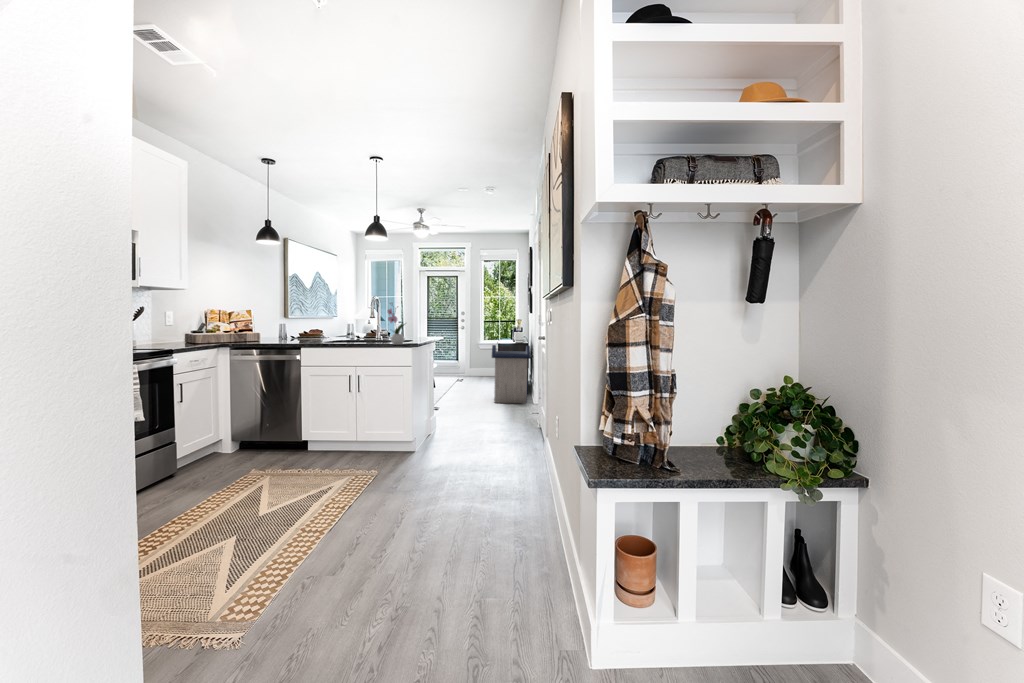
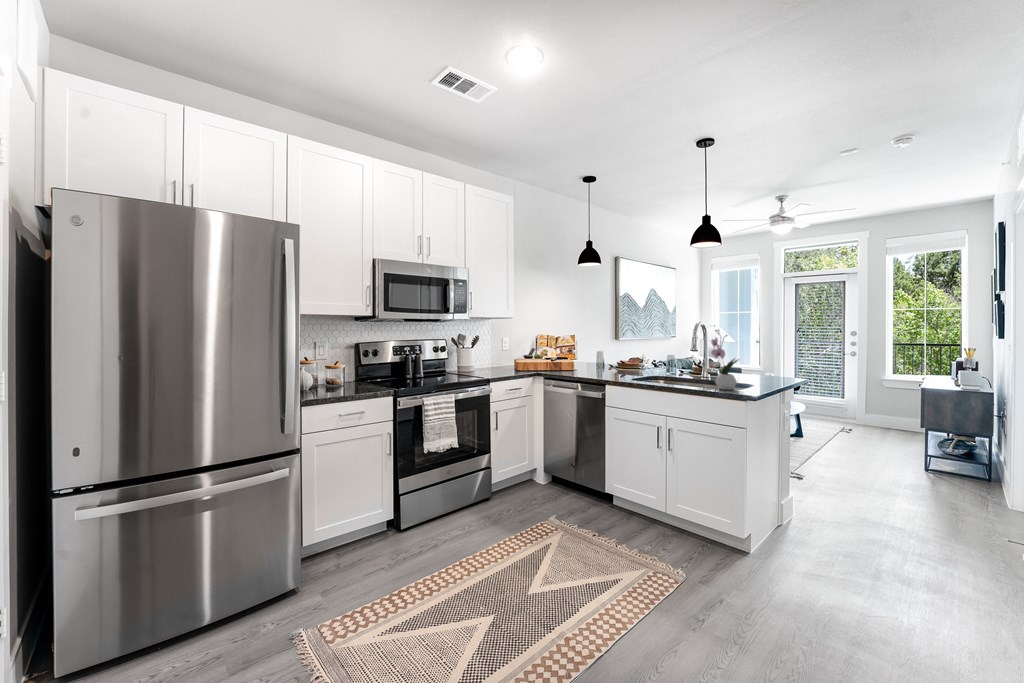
trash can: present [492,345,531,403] -> none [906,386,1002,495]

